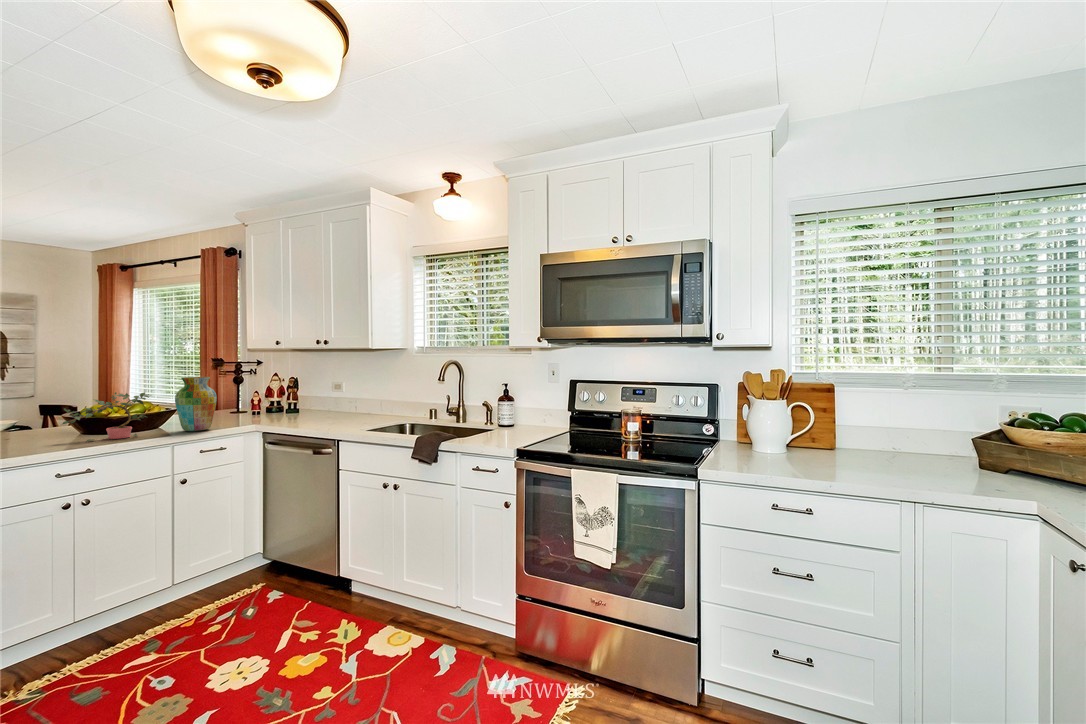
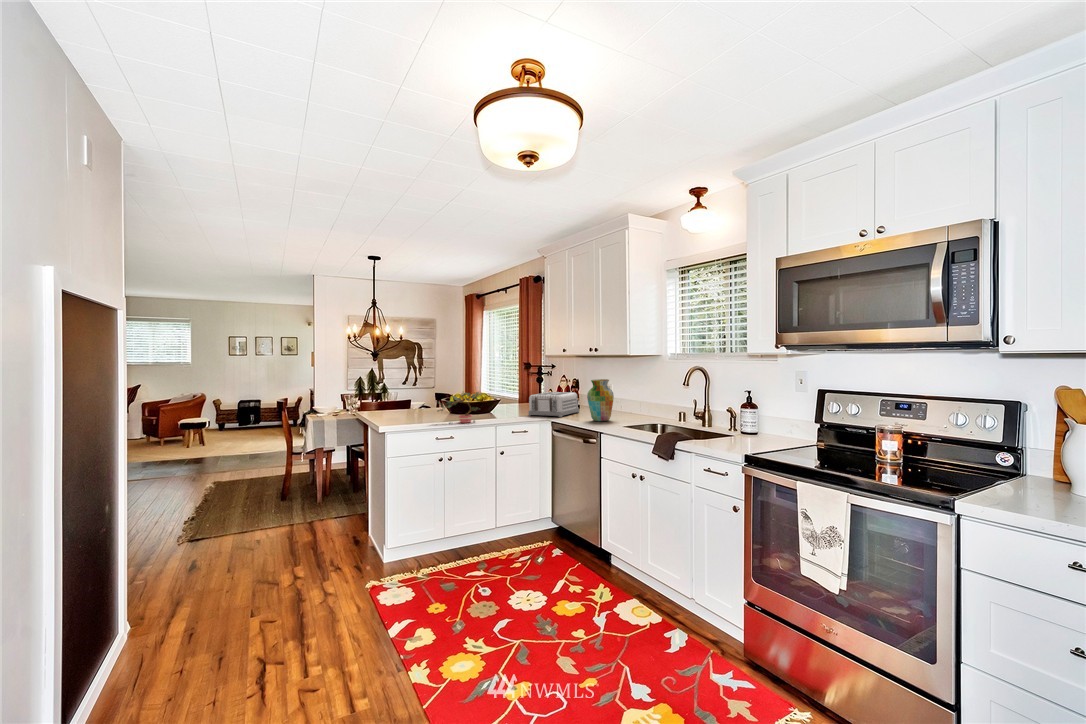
vase: present [175,377,217,431] -> present [587,379,614,421]
toaster: none [227,392,300,424] -> present [528,392,579,417]

